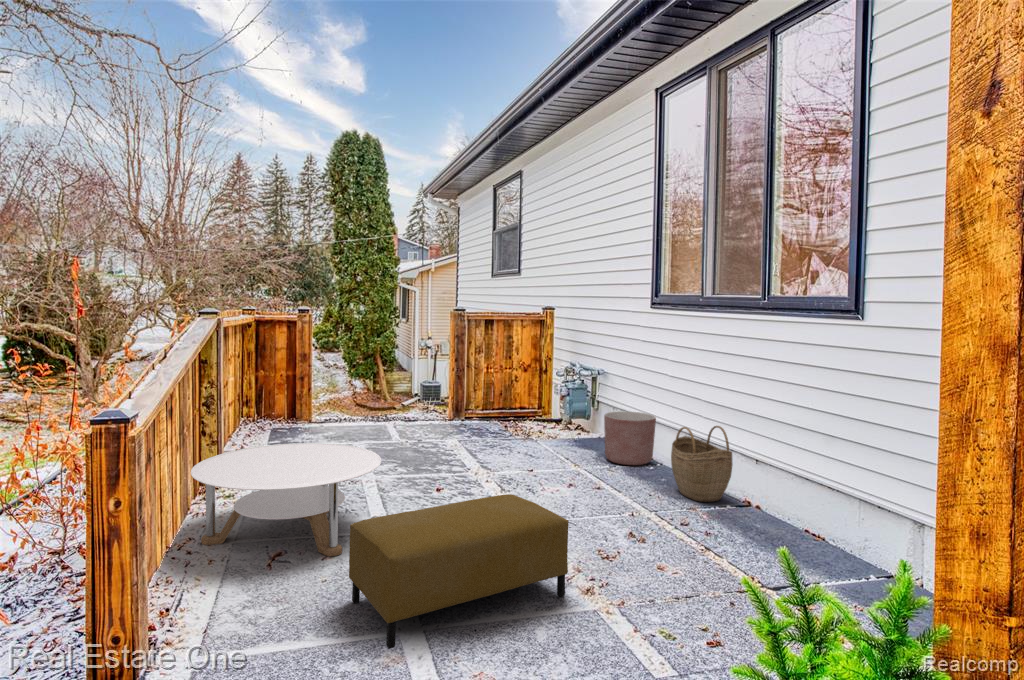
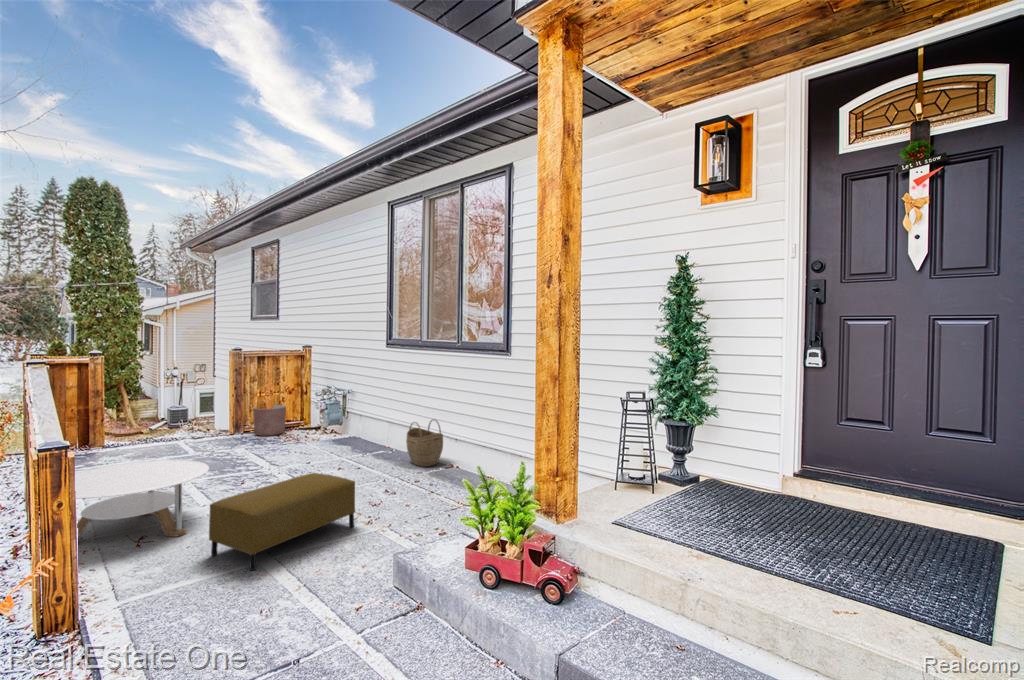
planter: present [604,411,656,465] -> present [253,405,286,436]

